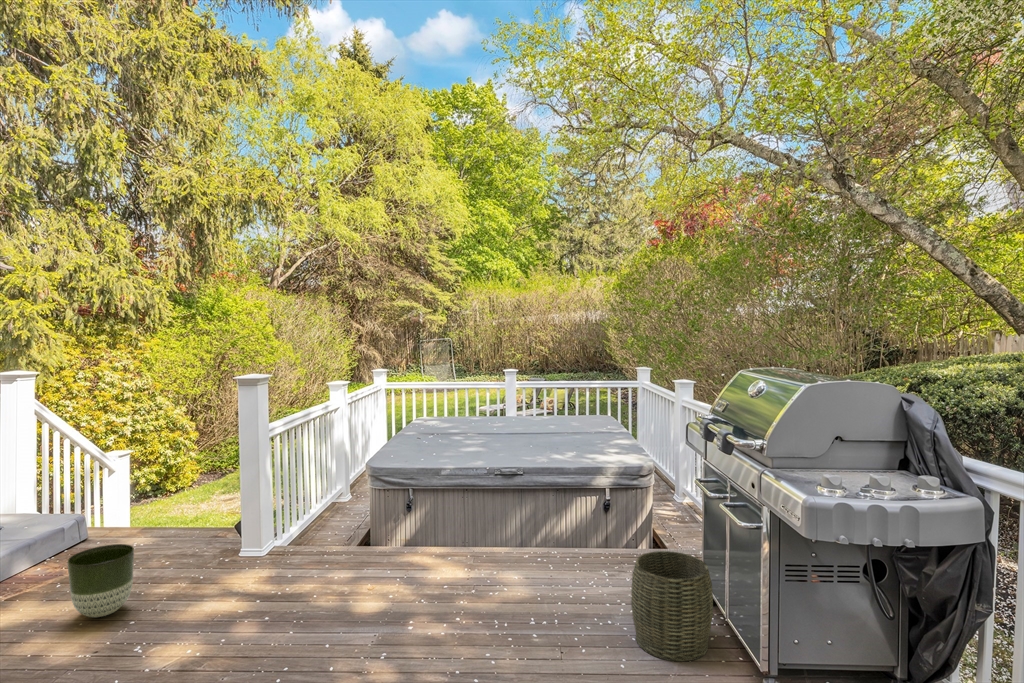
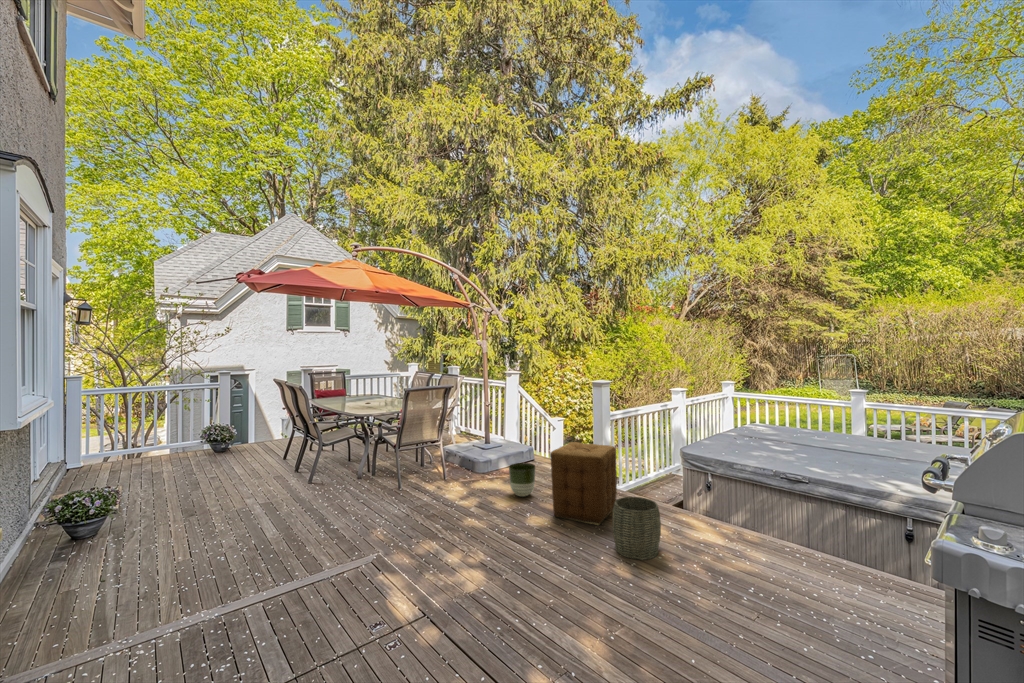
ottoman: none [192,478,309,632] -> present [550,442,617,525]
woven basket: present [631,551,713,661] -> present [612,497,661,560]

